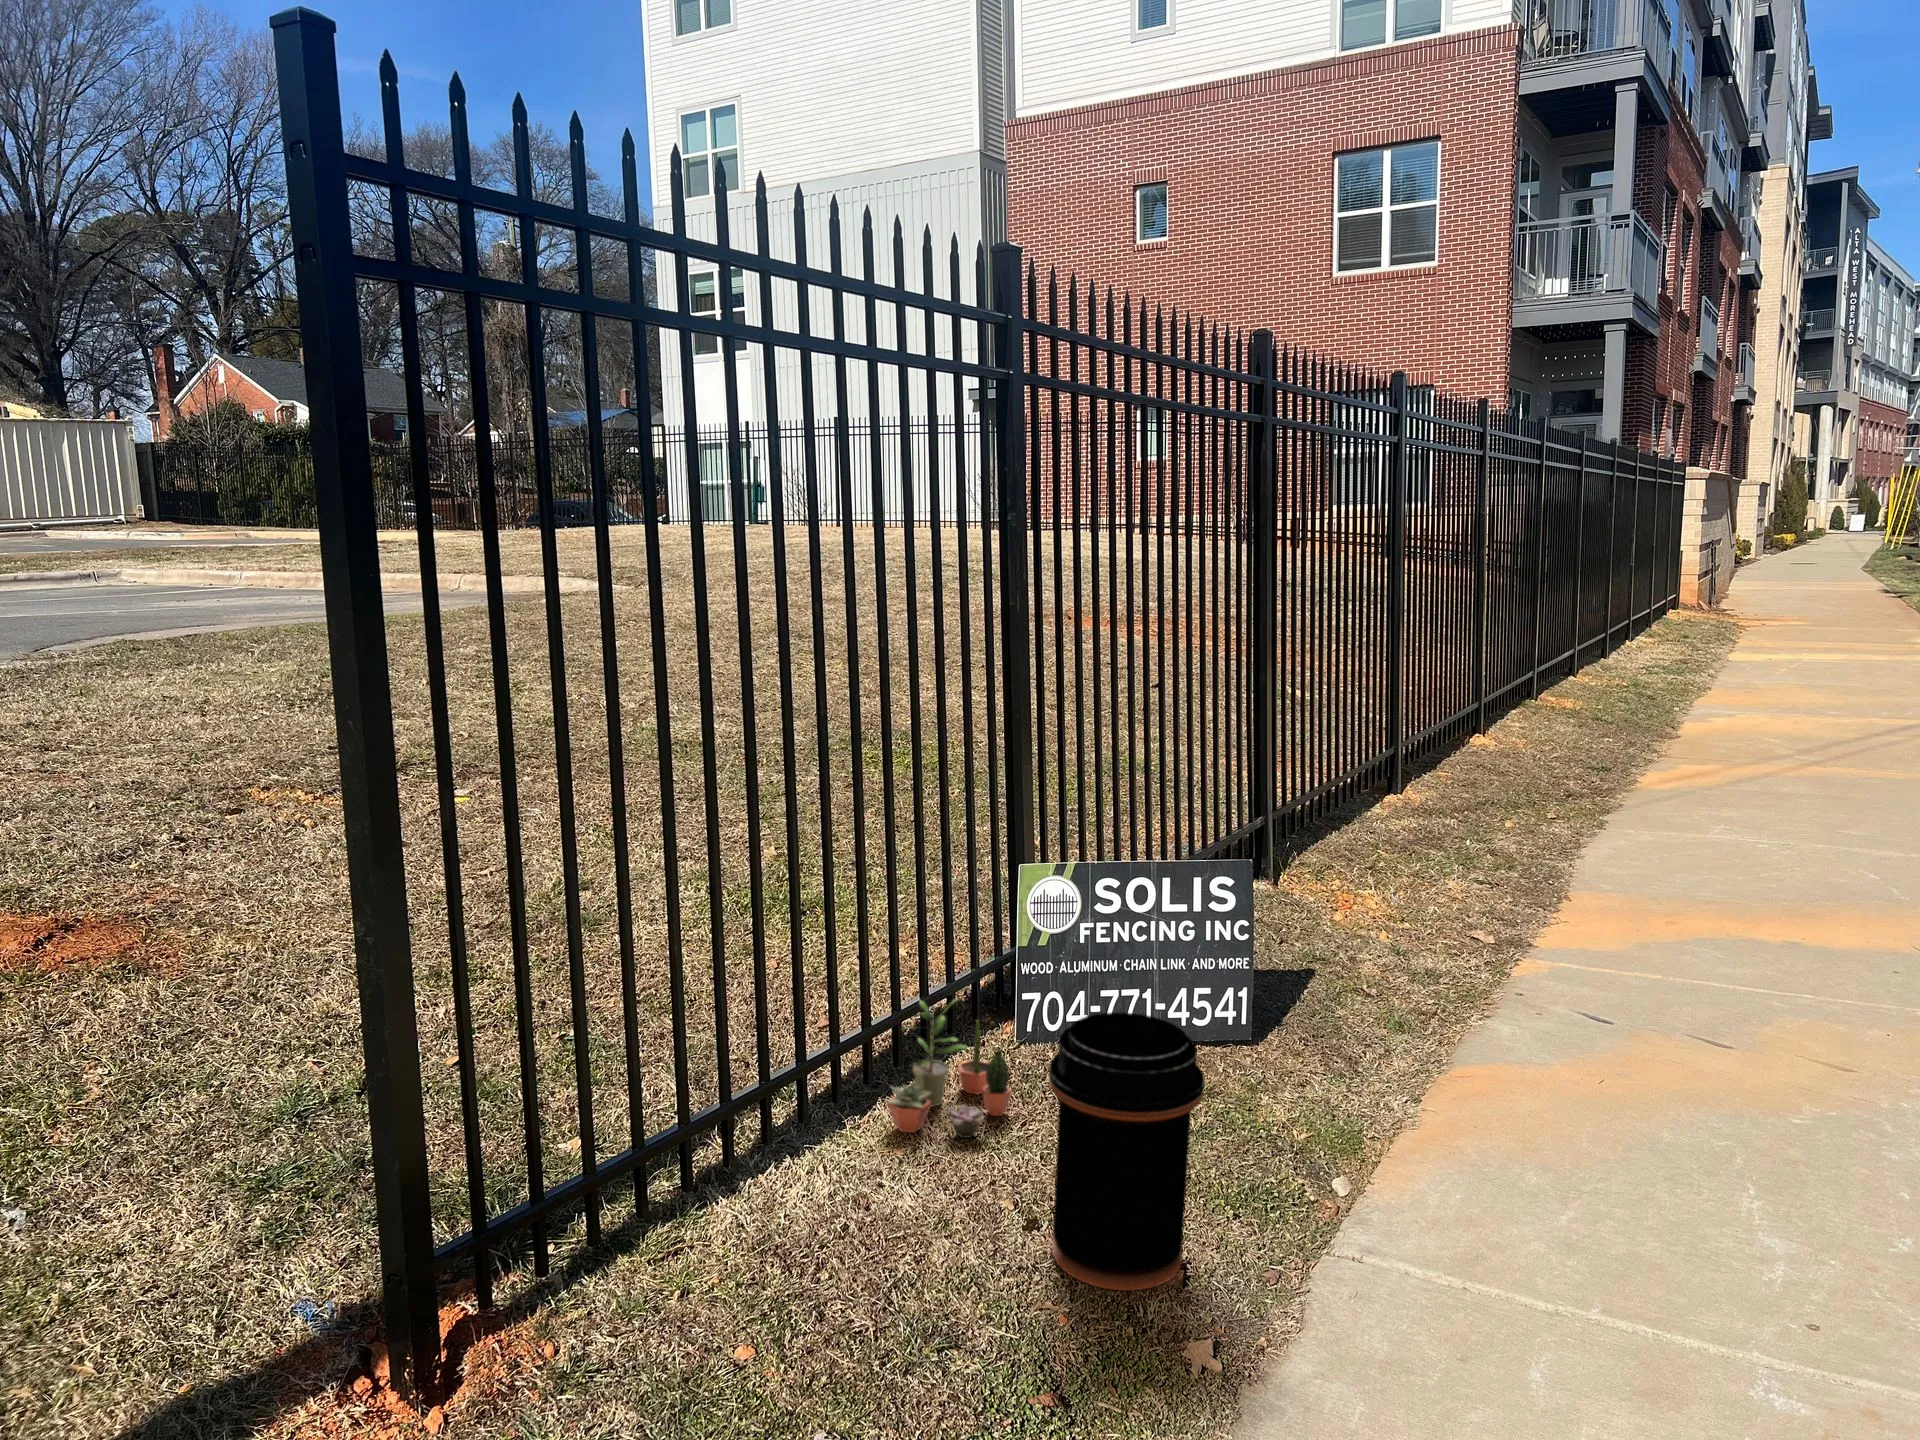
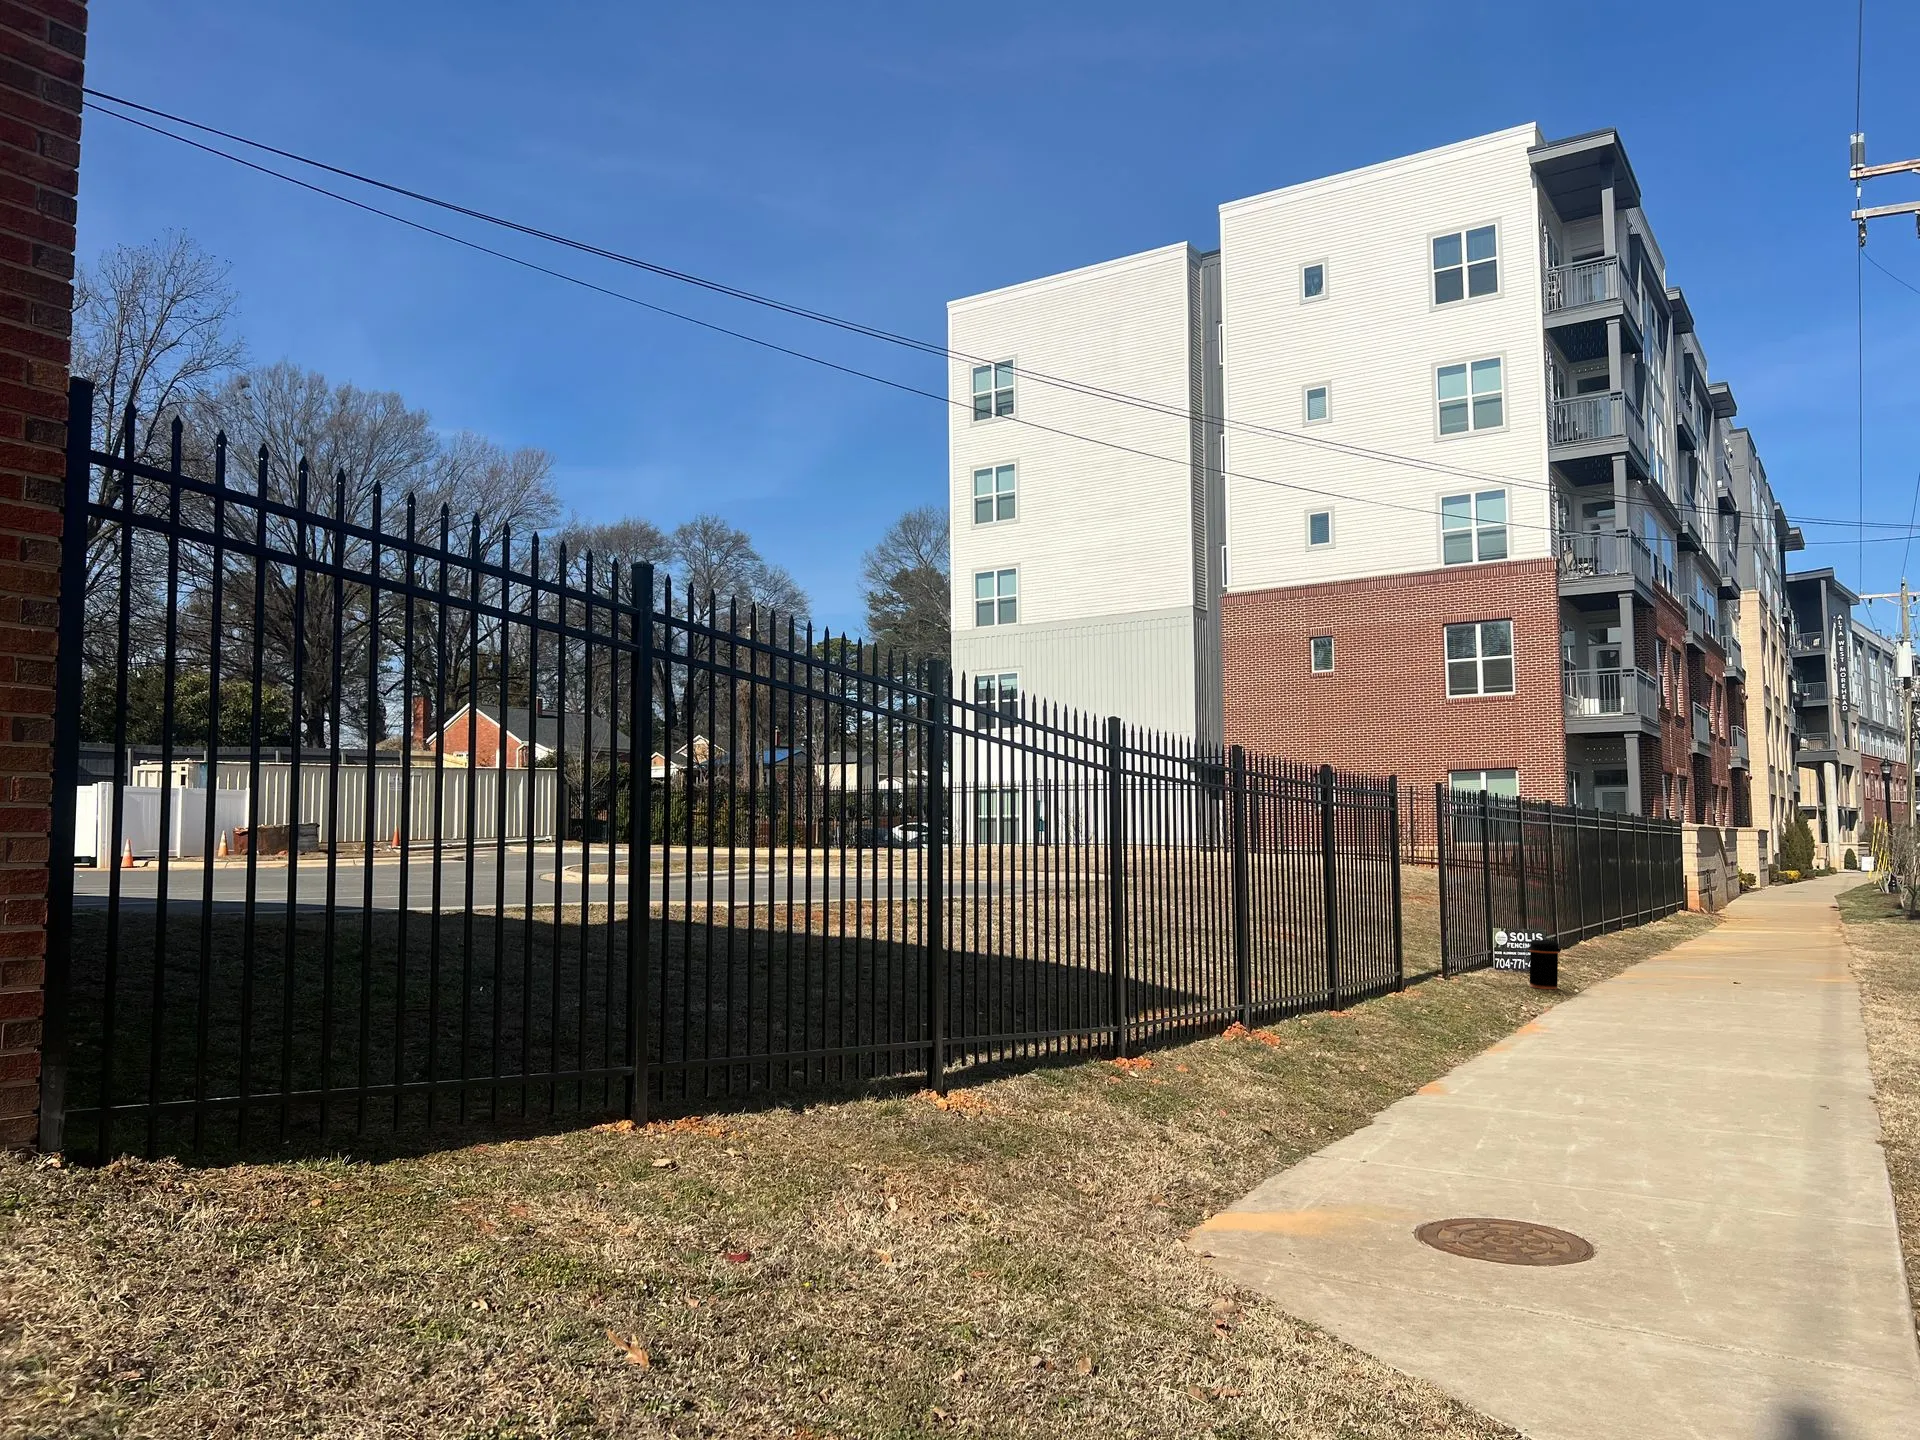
potted plant: present [887,999,1011,1138] -> none [1475,952,1502,981]

